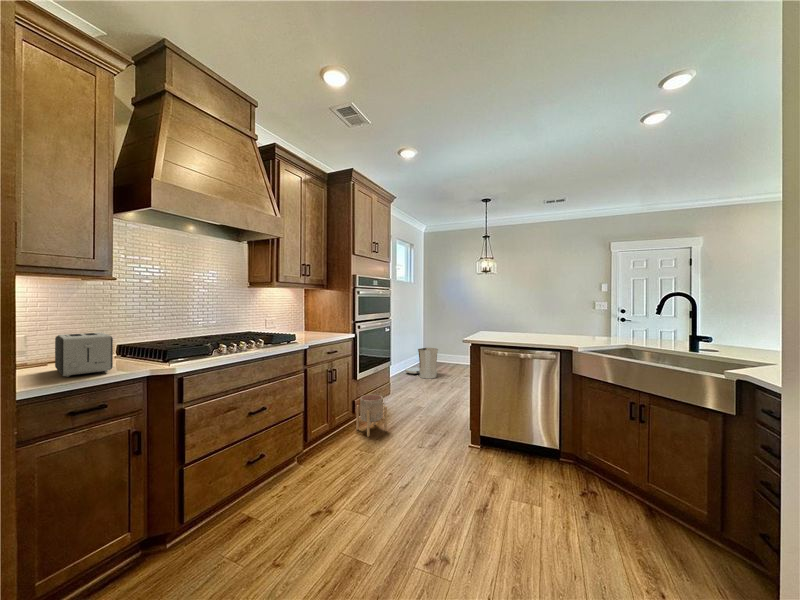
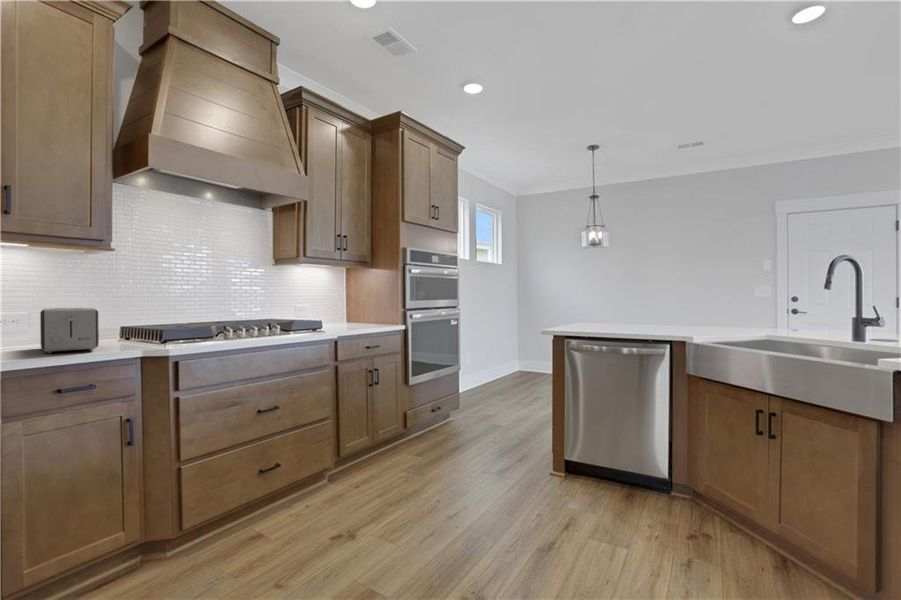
trash can: present [406,348,438,379] -> none [486,350,529,391]
planter: present [356,394,387,437] -> none [407,403,446,455]

